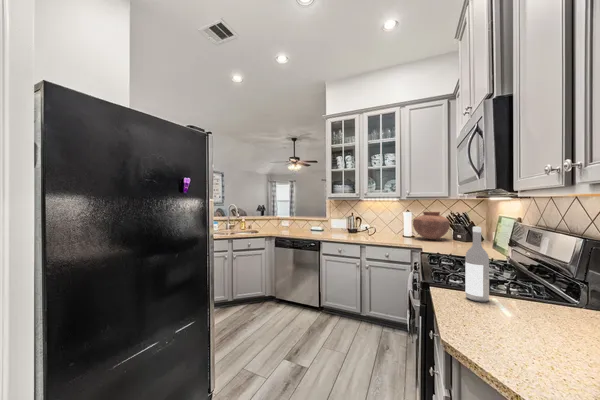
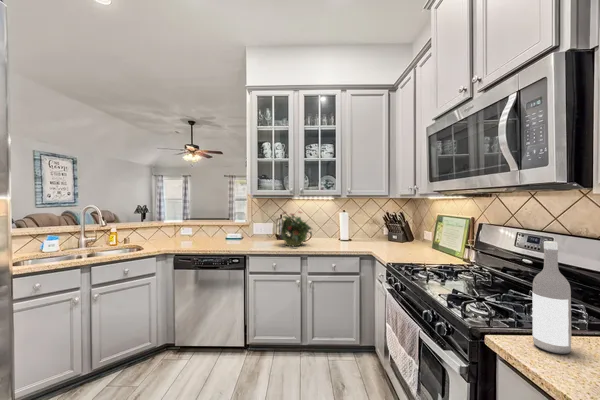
potted plant: none [344,209,373,237] -> present [278,212,312,246]
vase: present [413,211,450,240] -> none [357,213,397,245]

